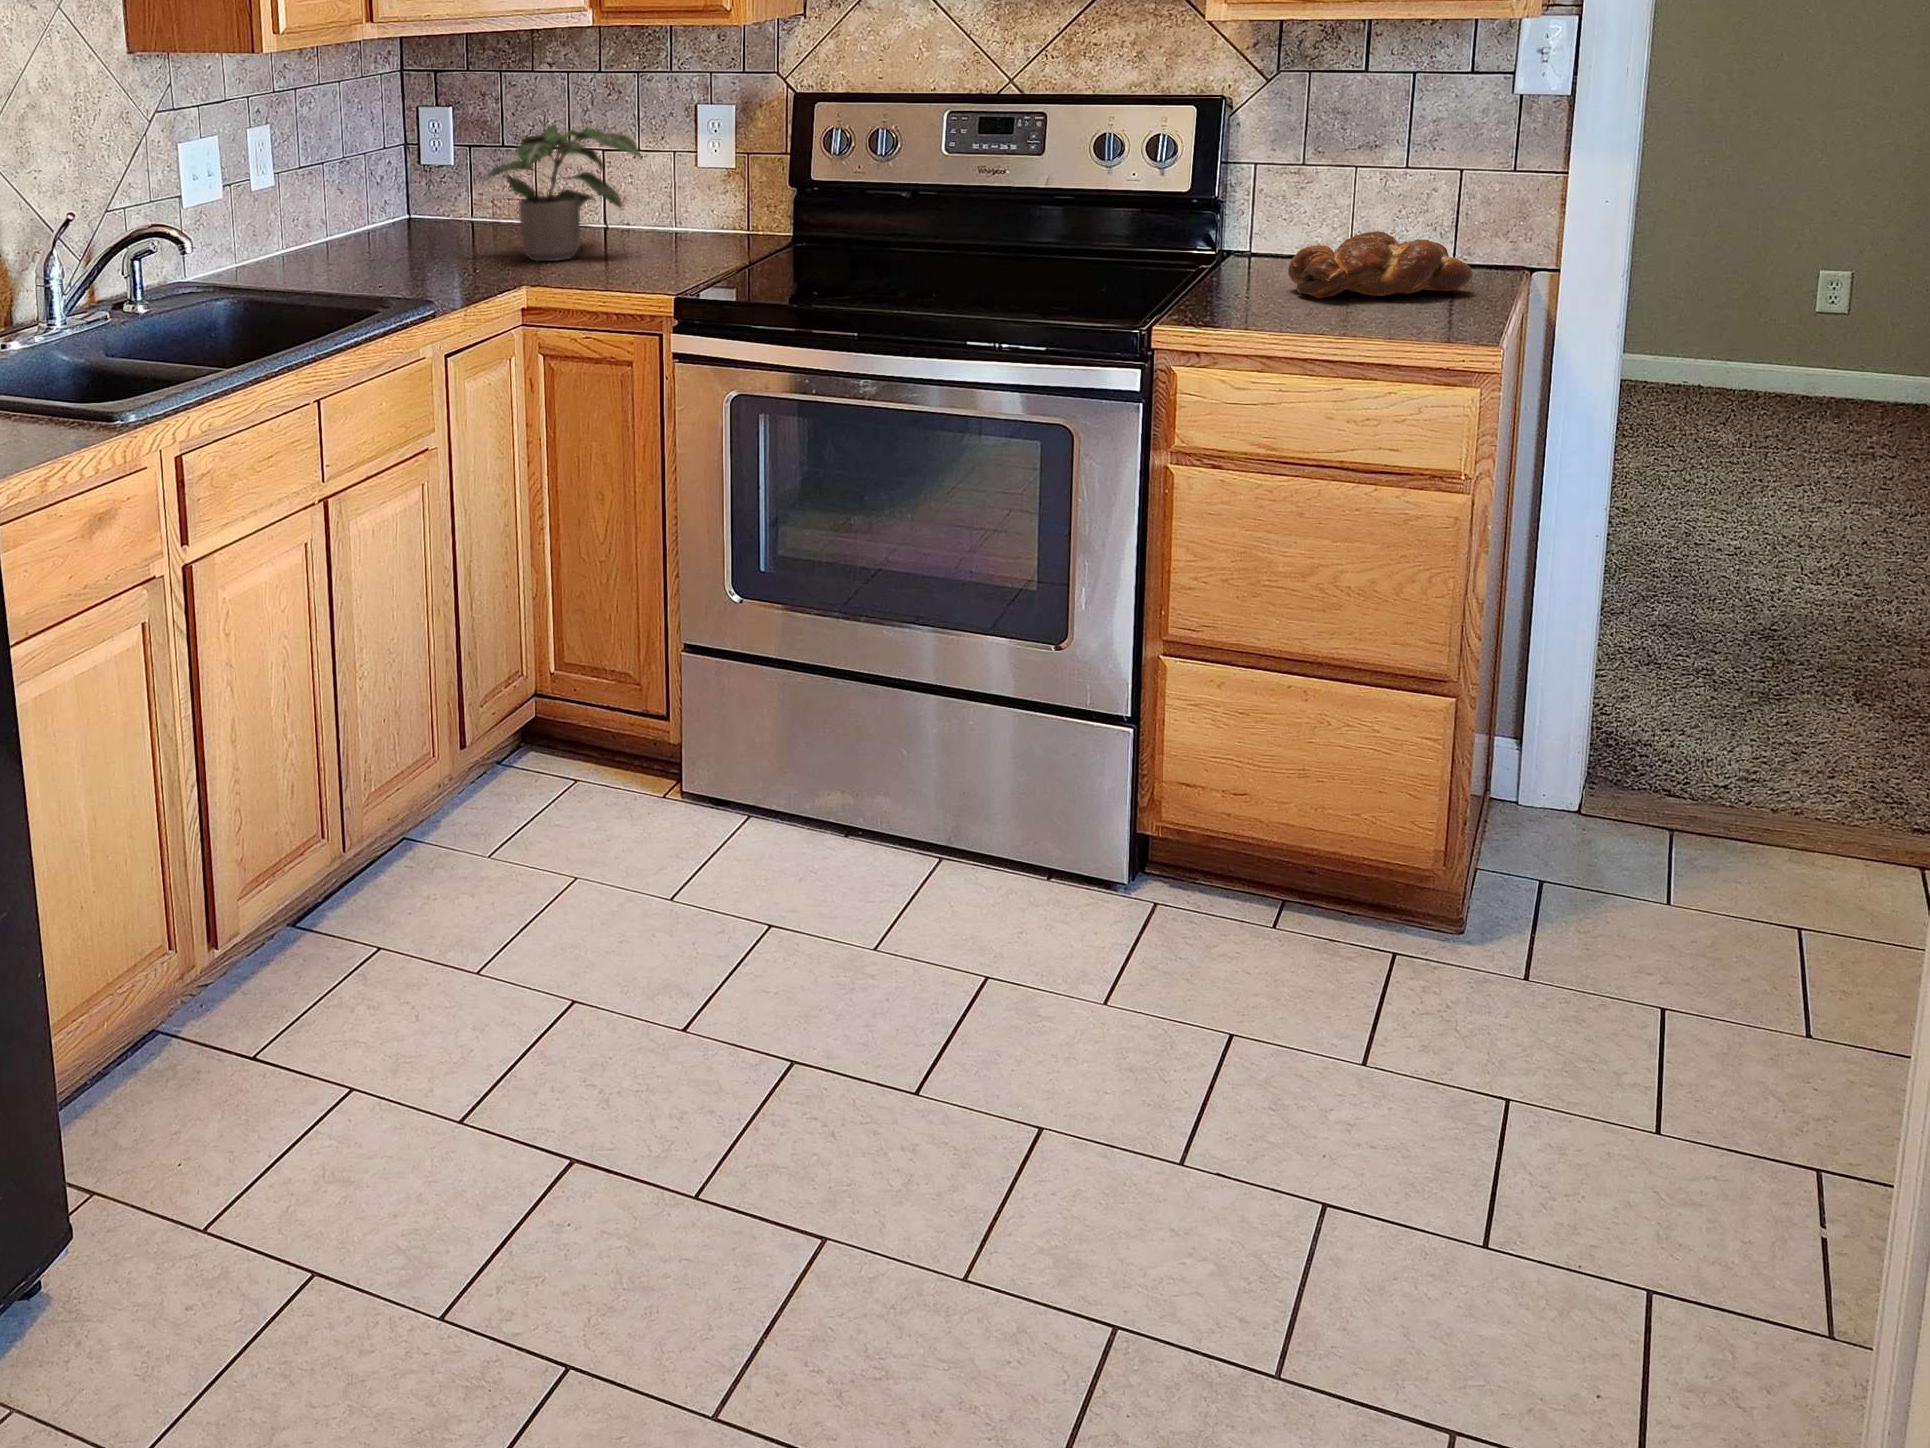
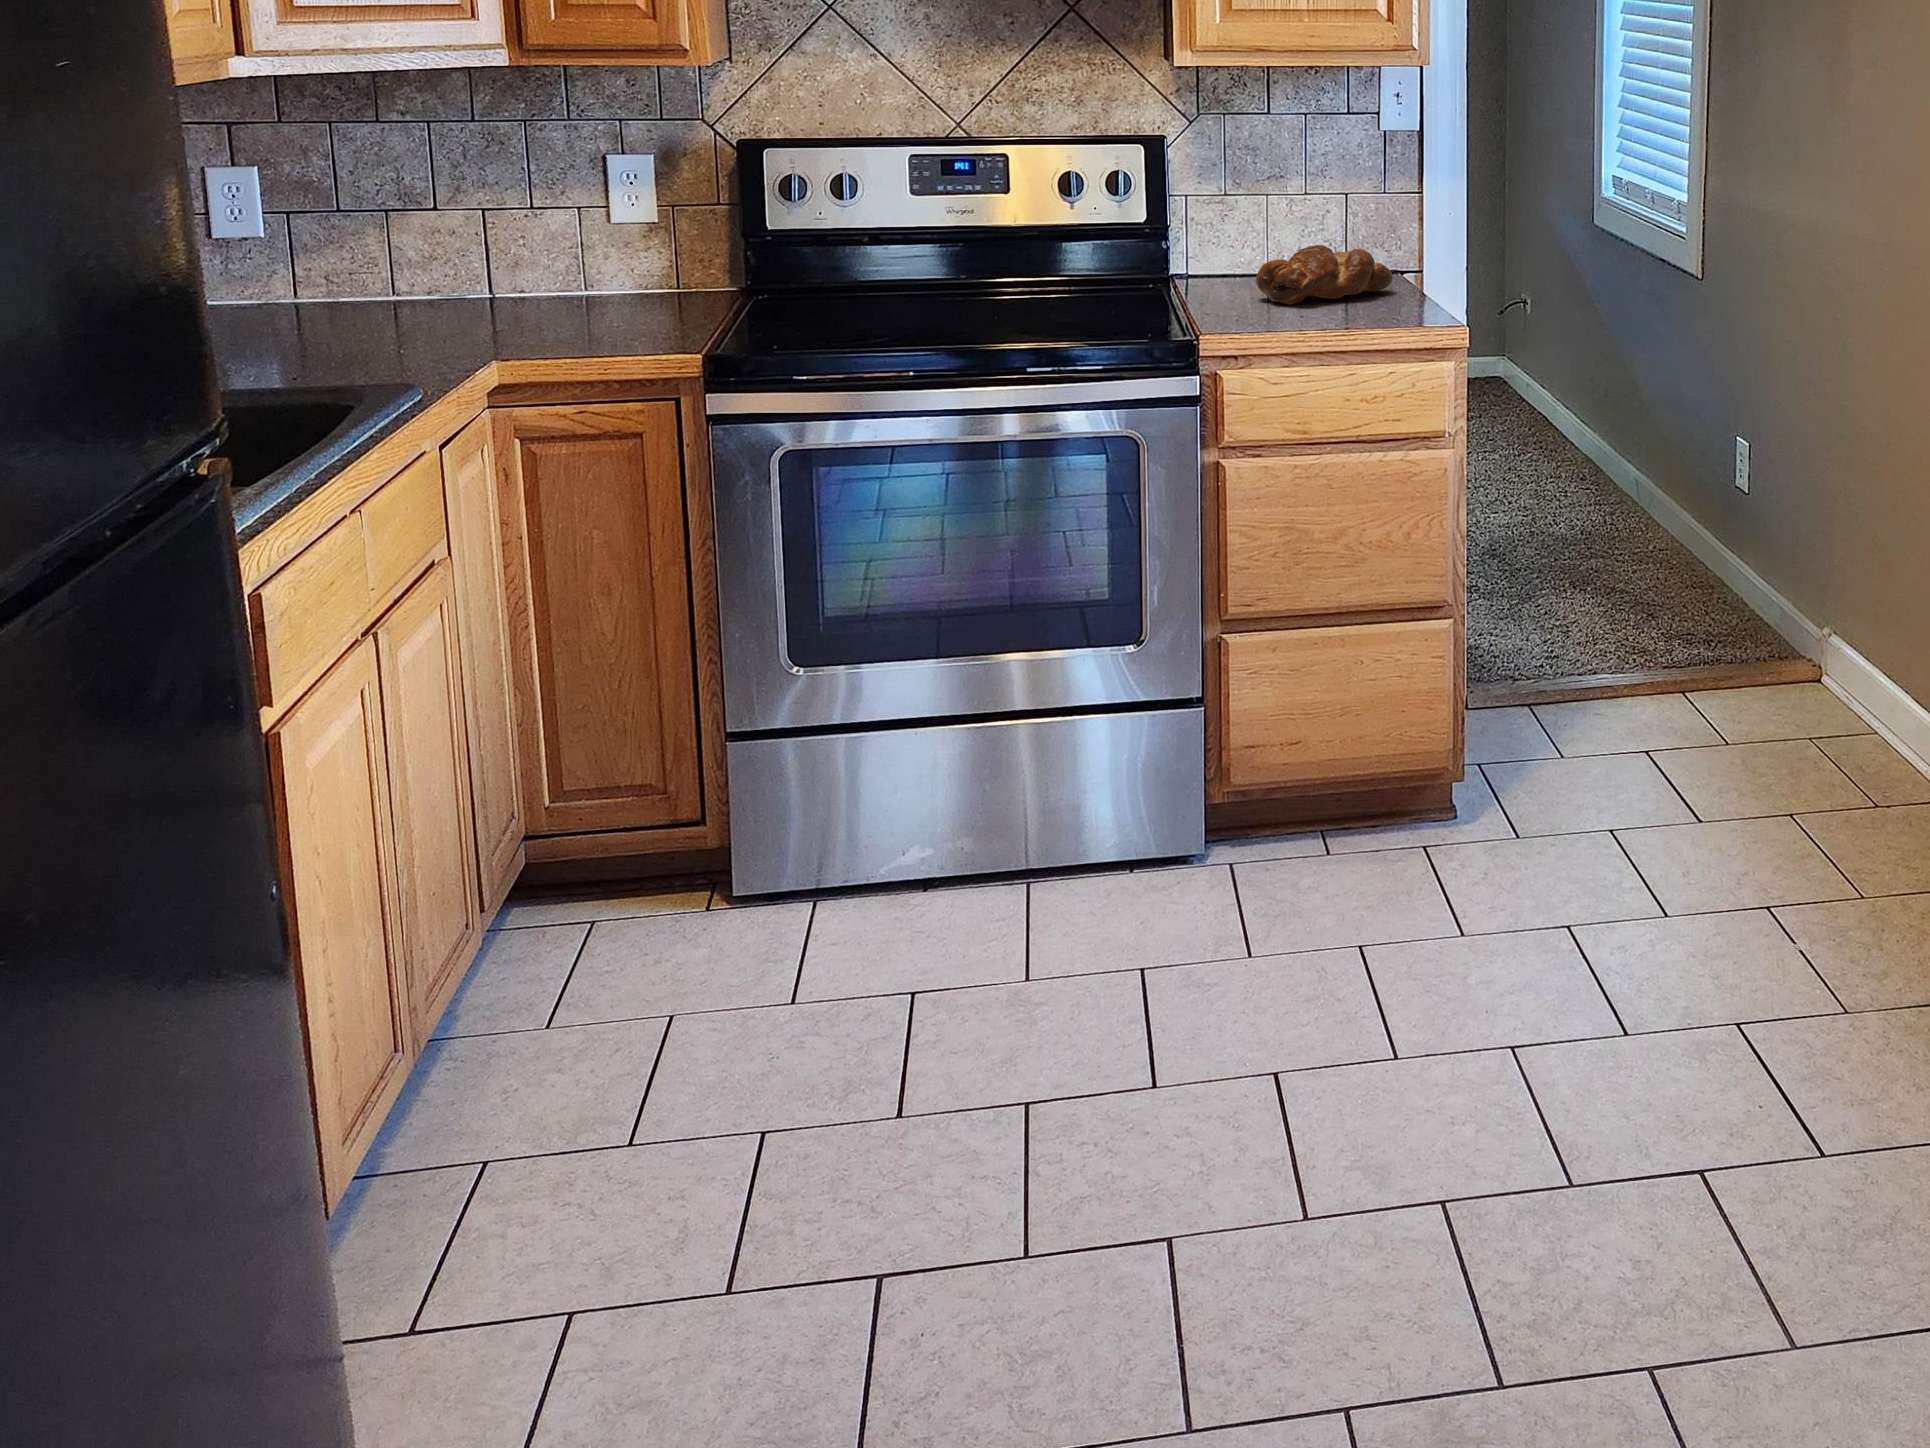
potted plant: present [487,124,641,261] -> none [375,177,584,335]

